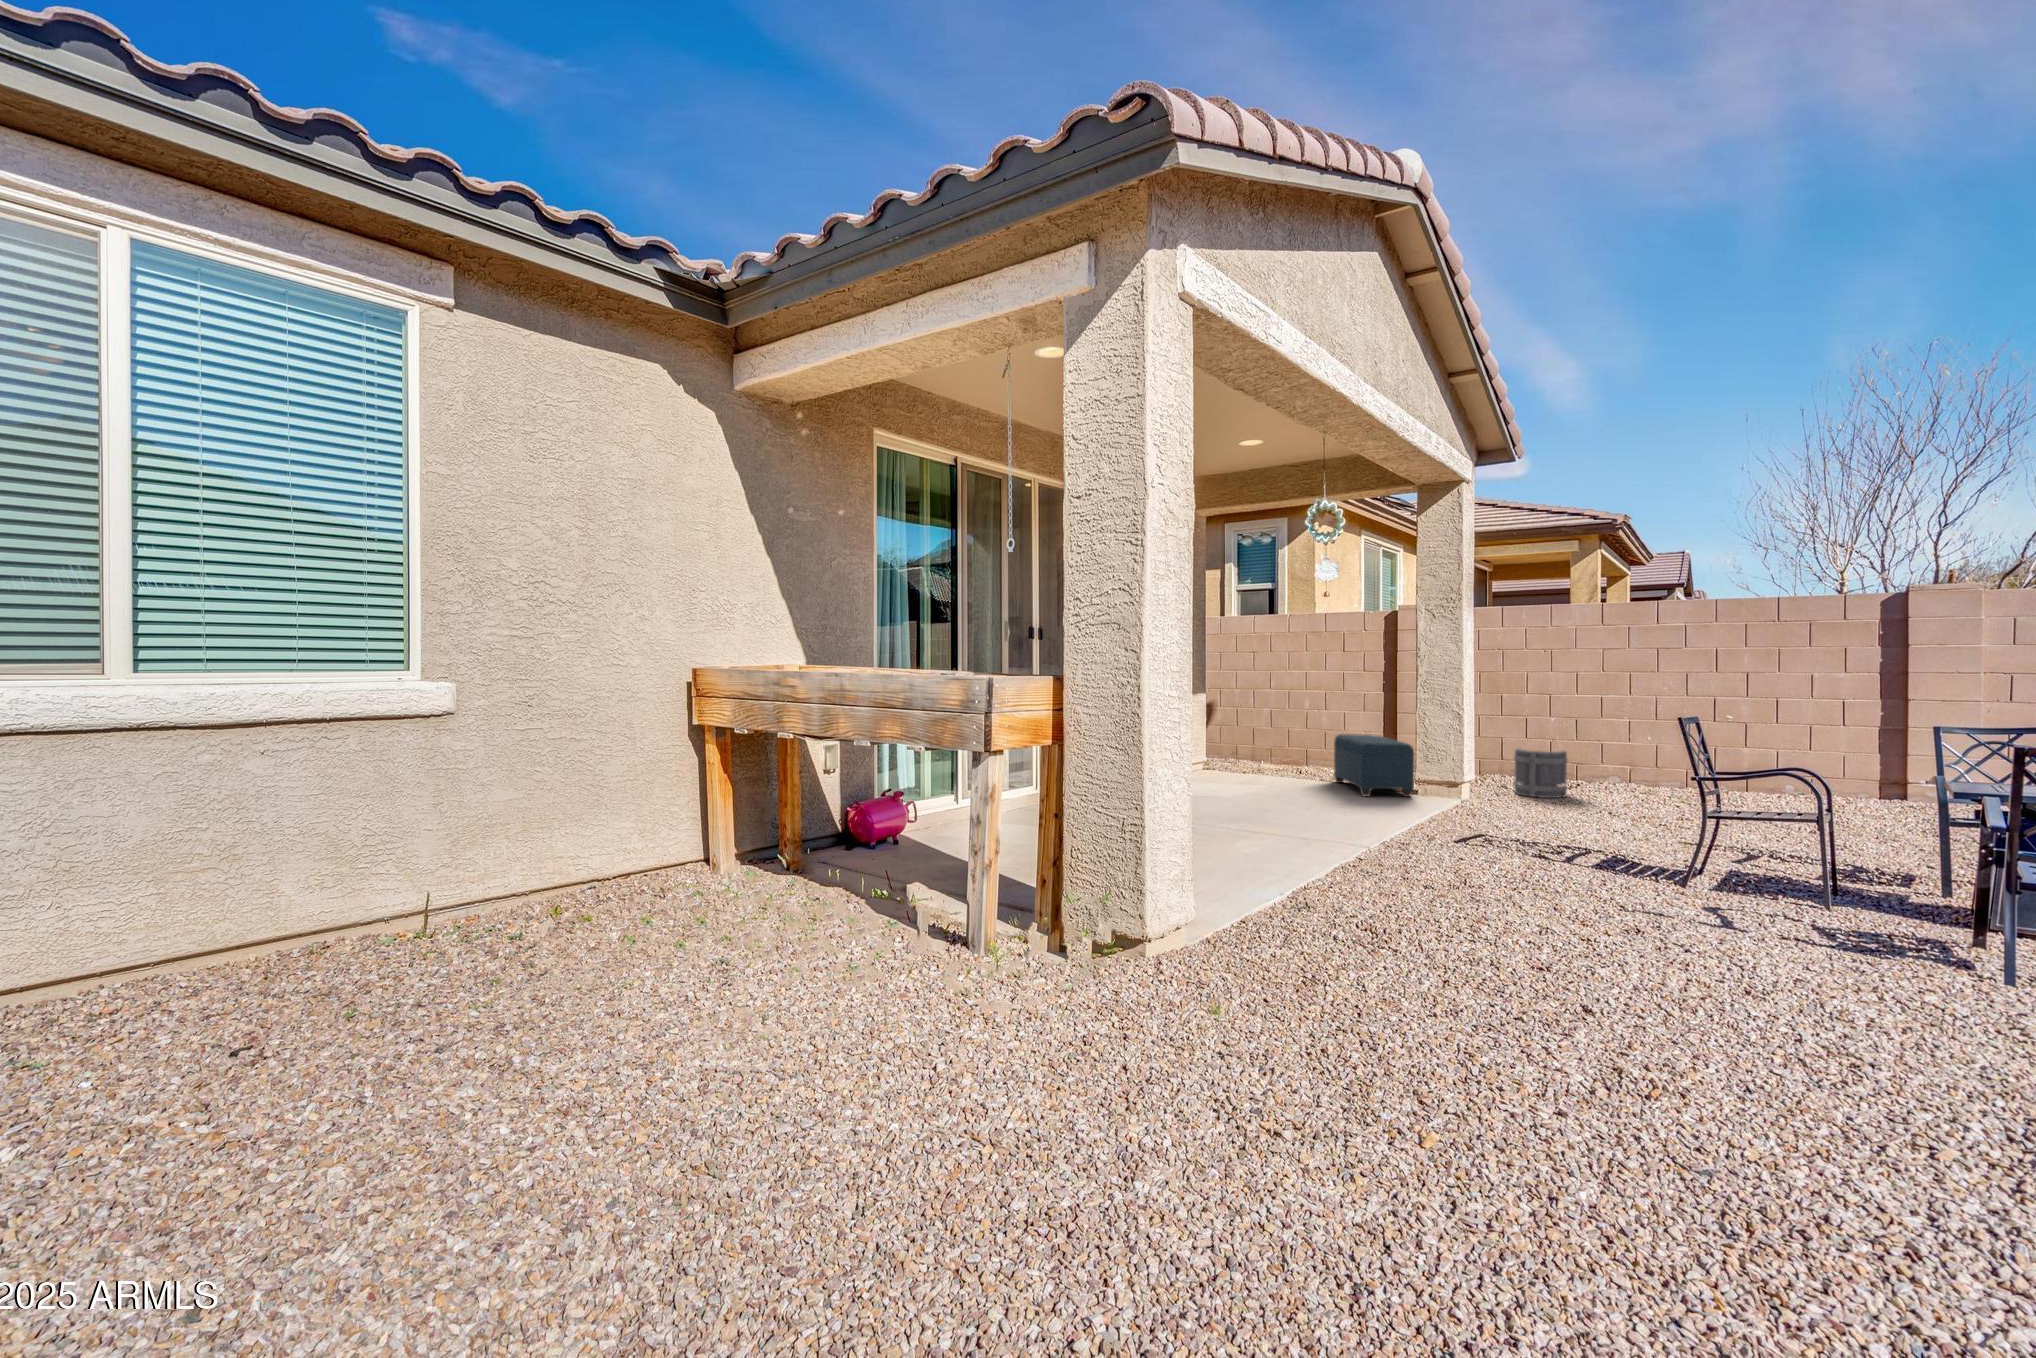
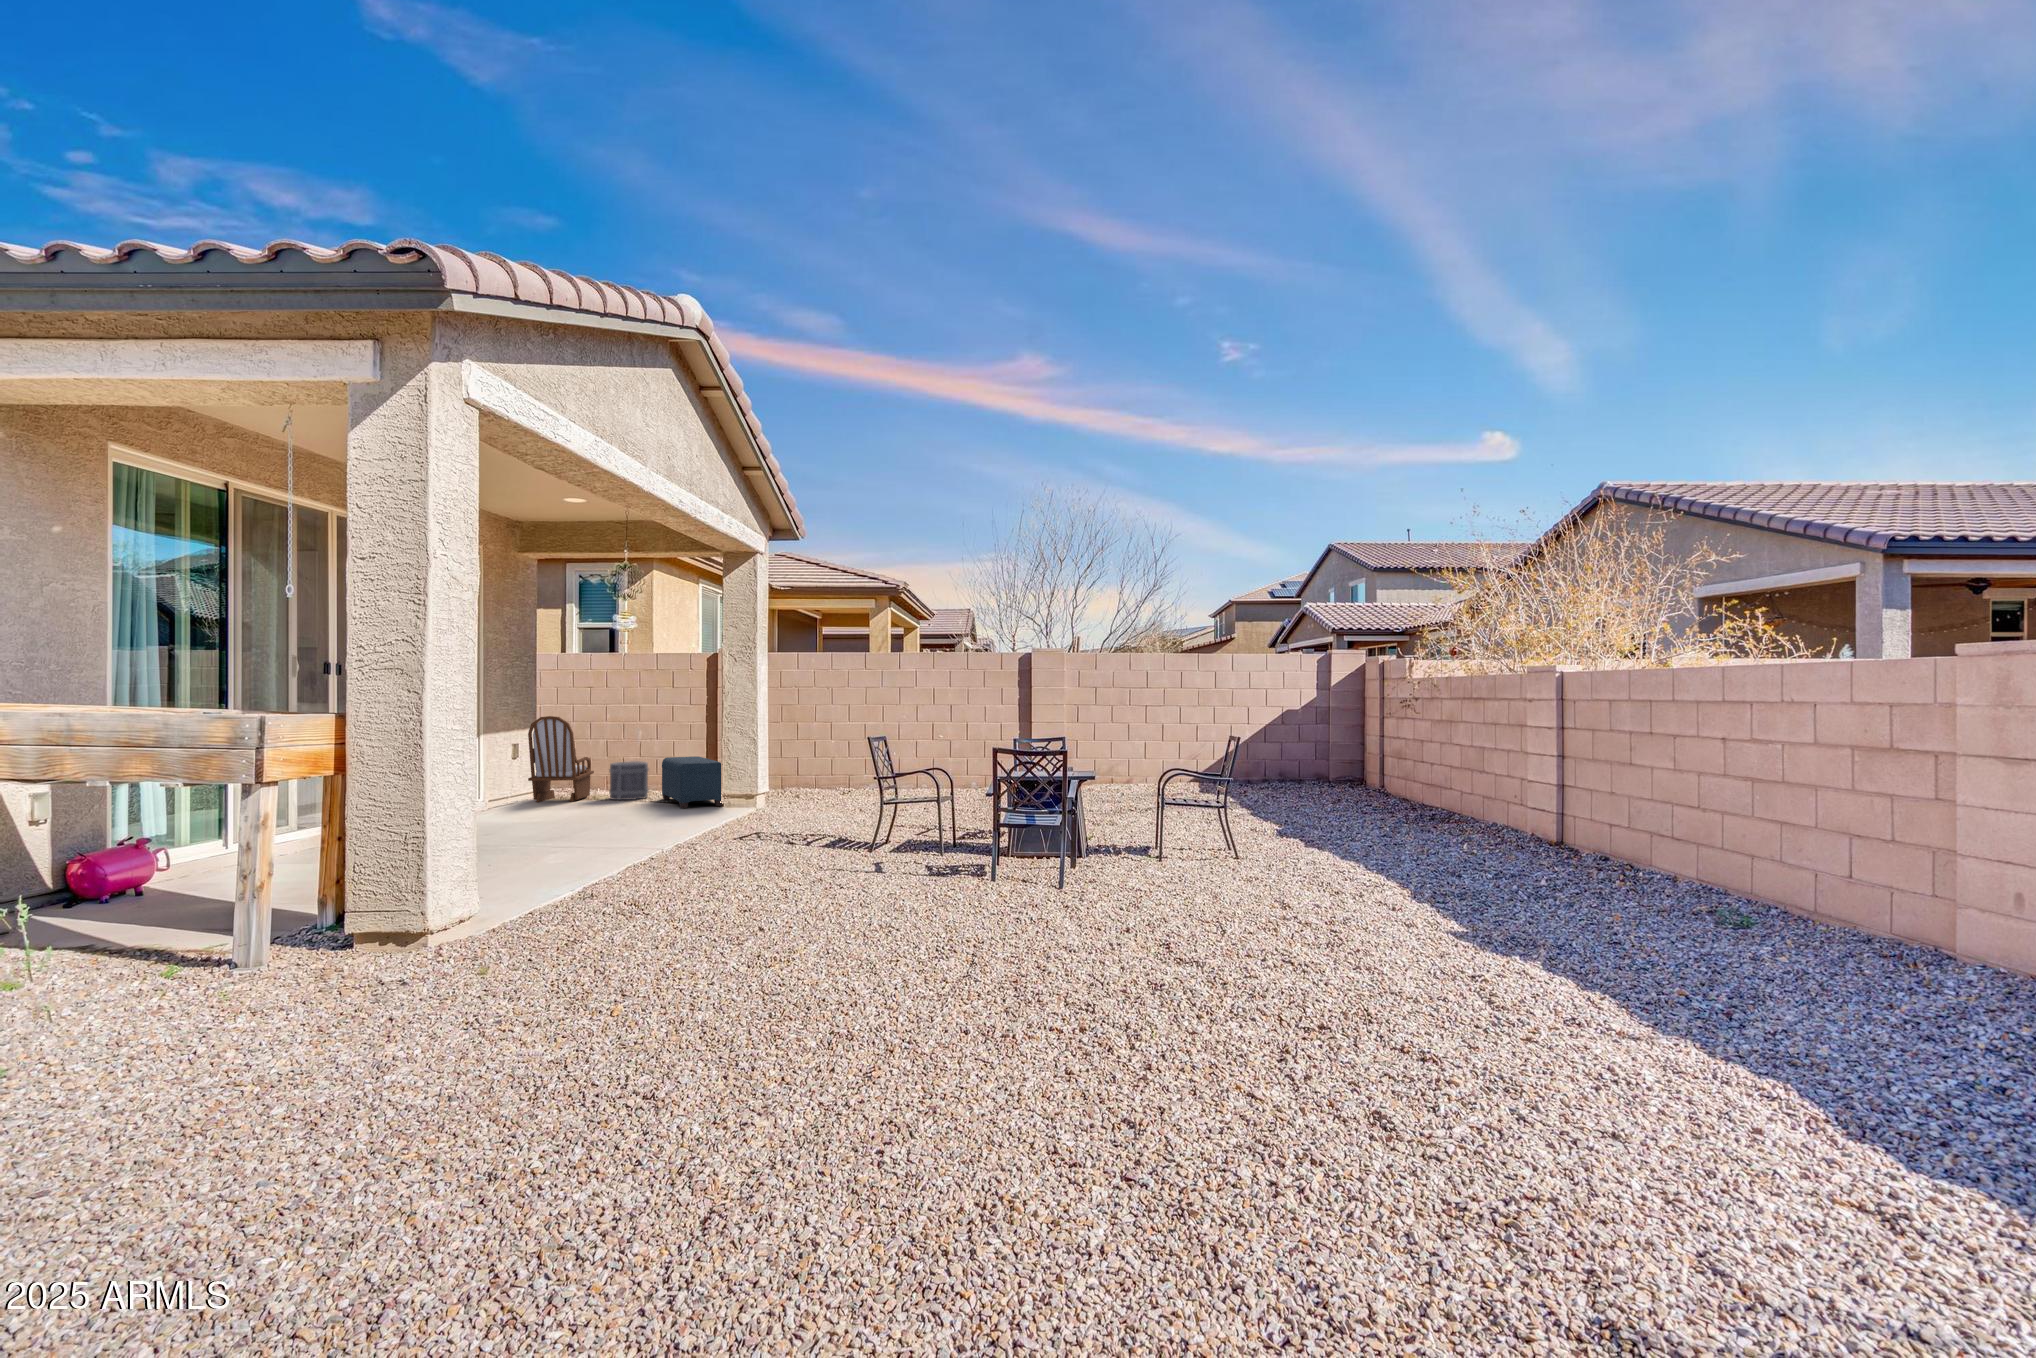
armchair: none [1195,684,1258,777] -> present [528,716,594,802]
bucket: present [1514,748,1567,798] -> present [609,761,649,800]

